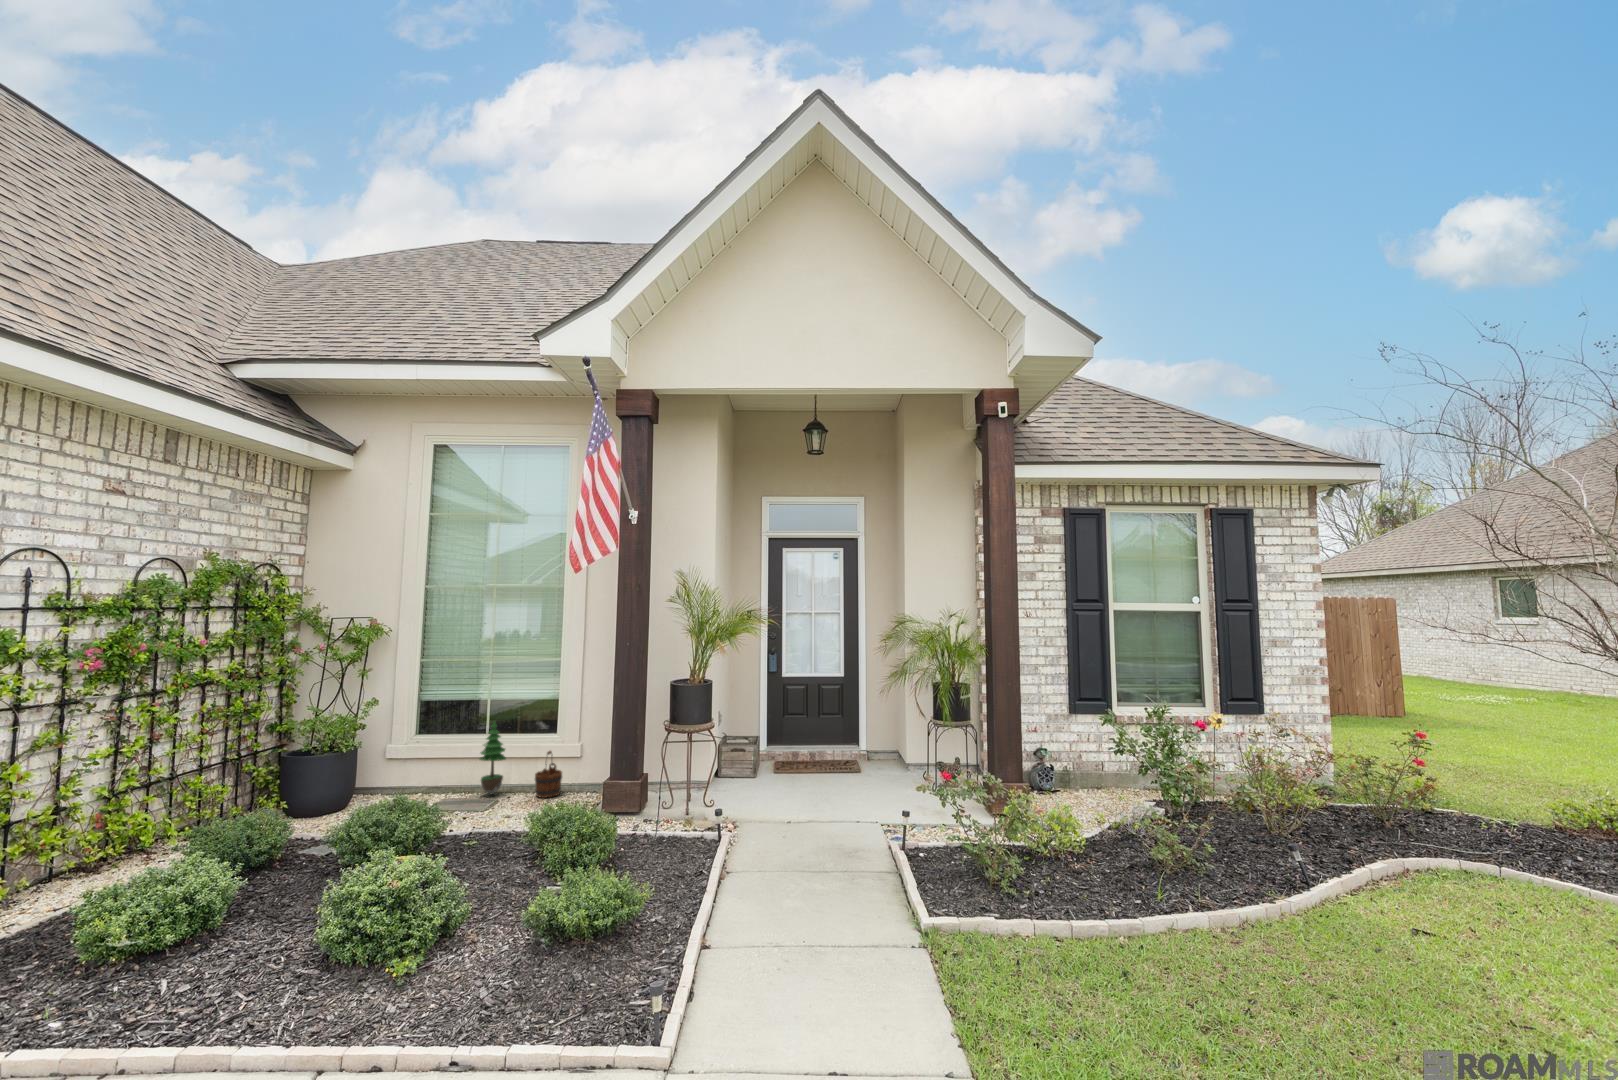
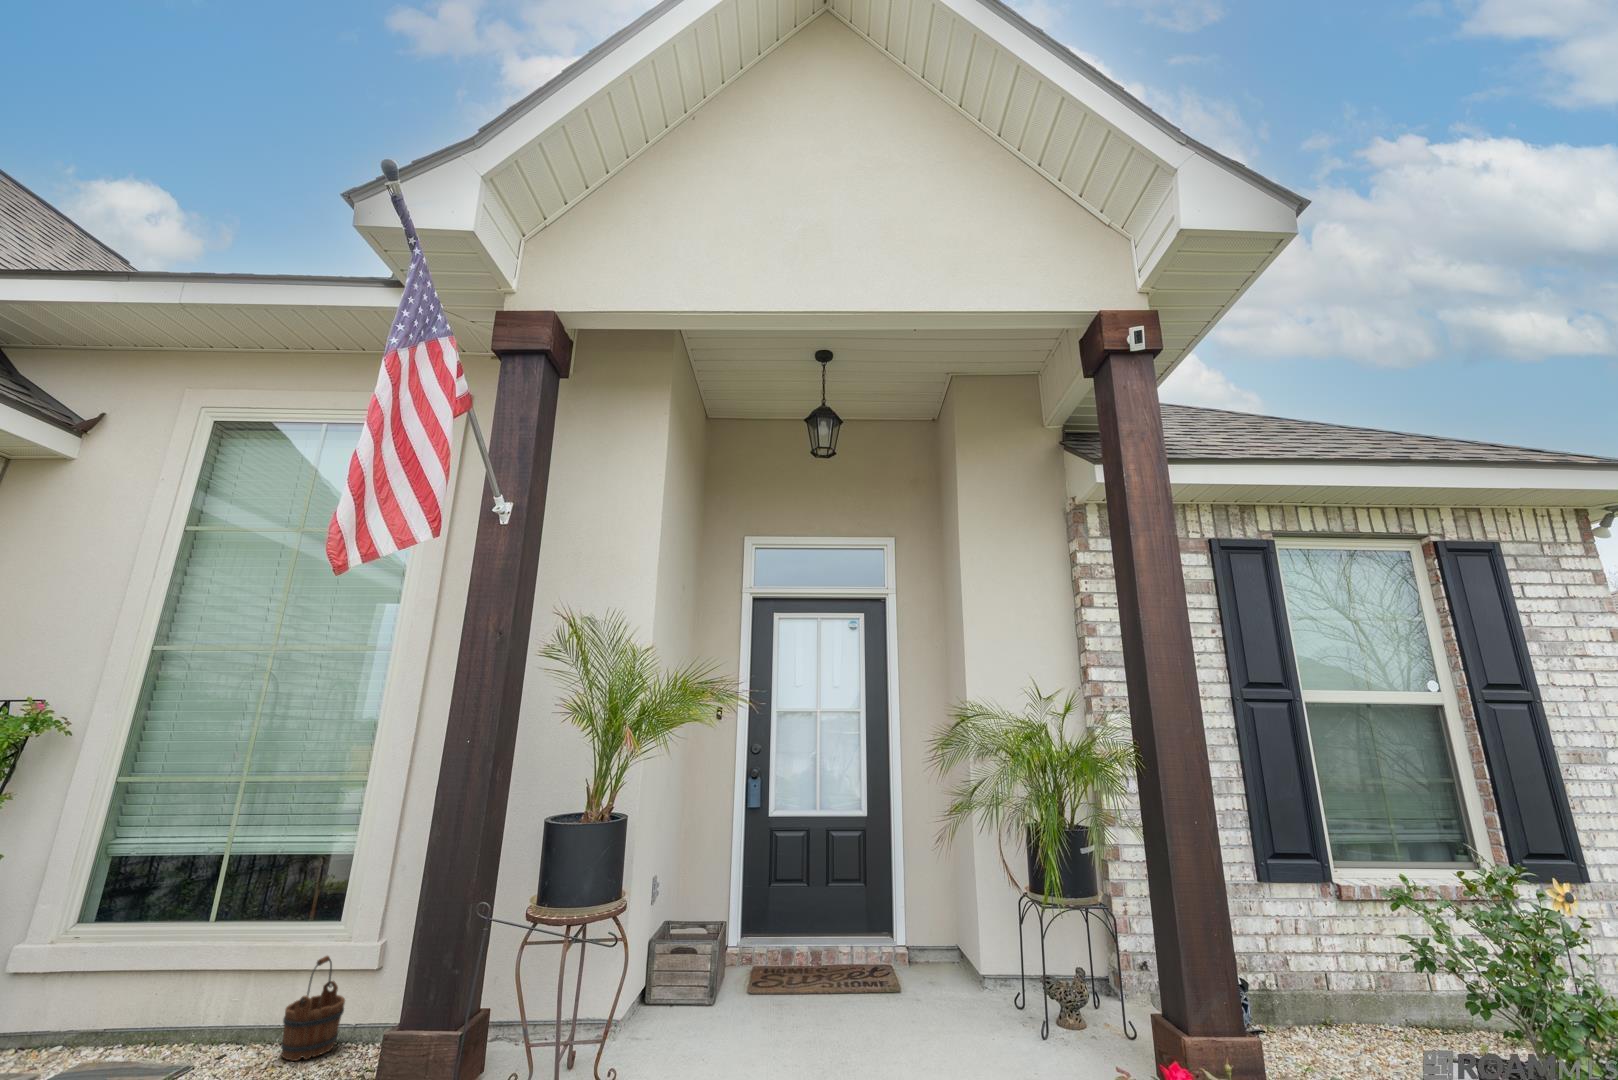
potted tree: present [480,722,506,794] -> none [175,893,243,1053]

